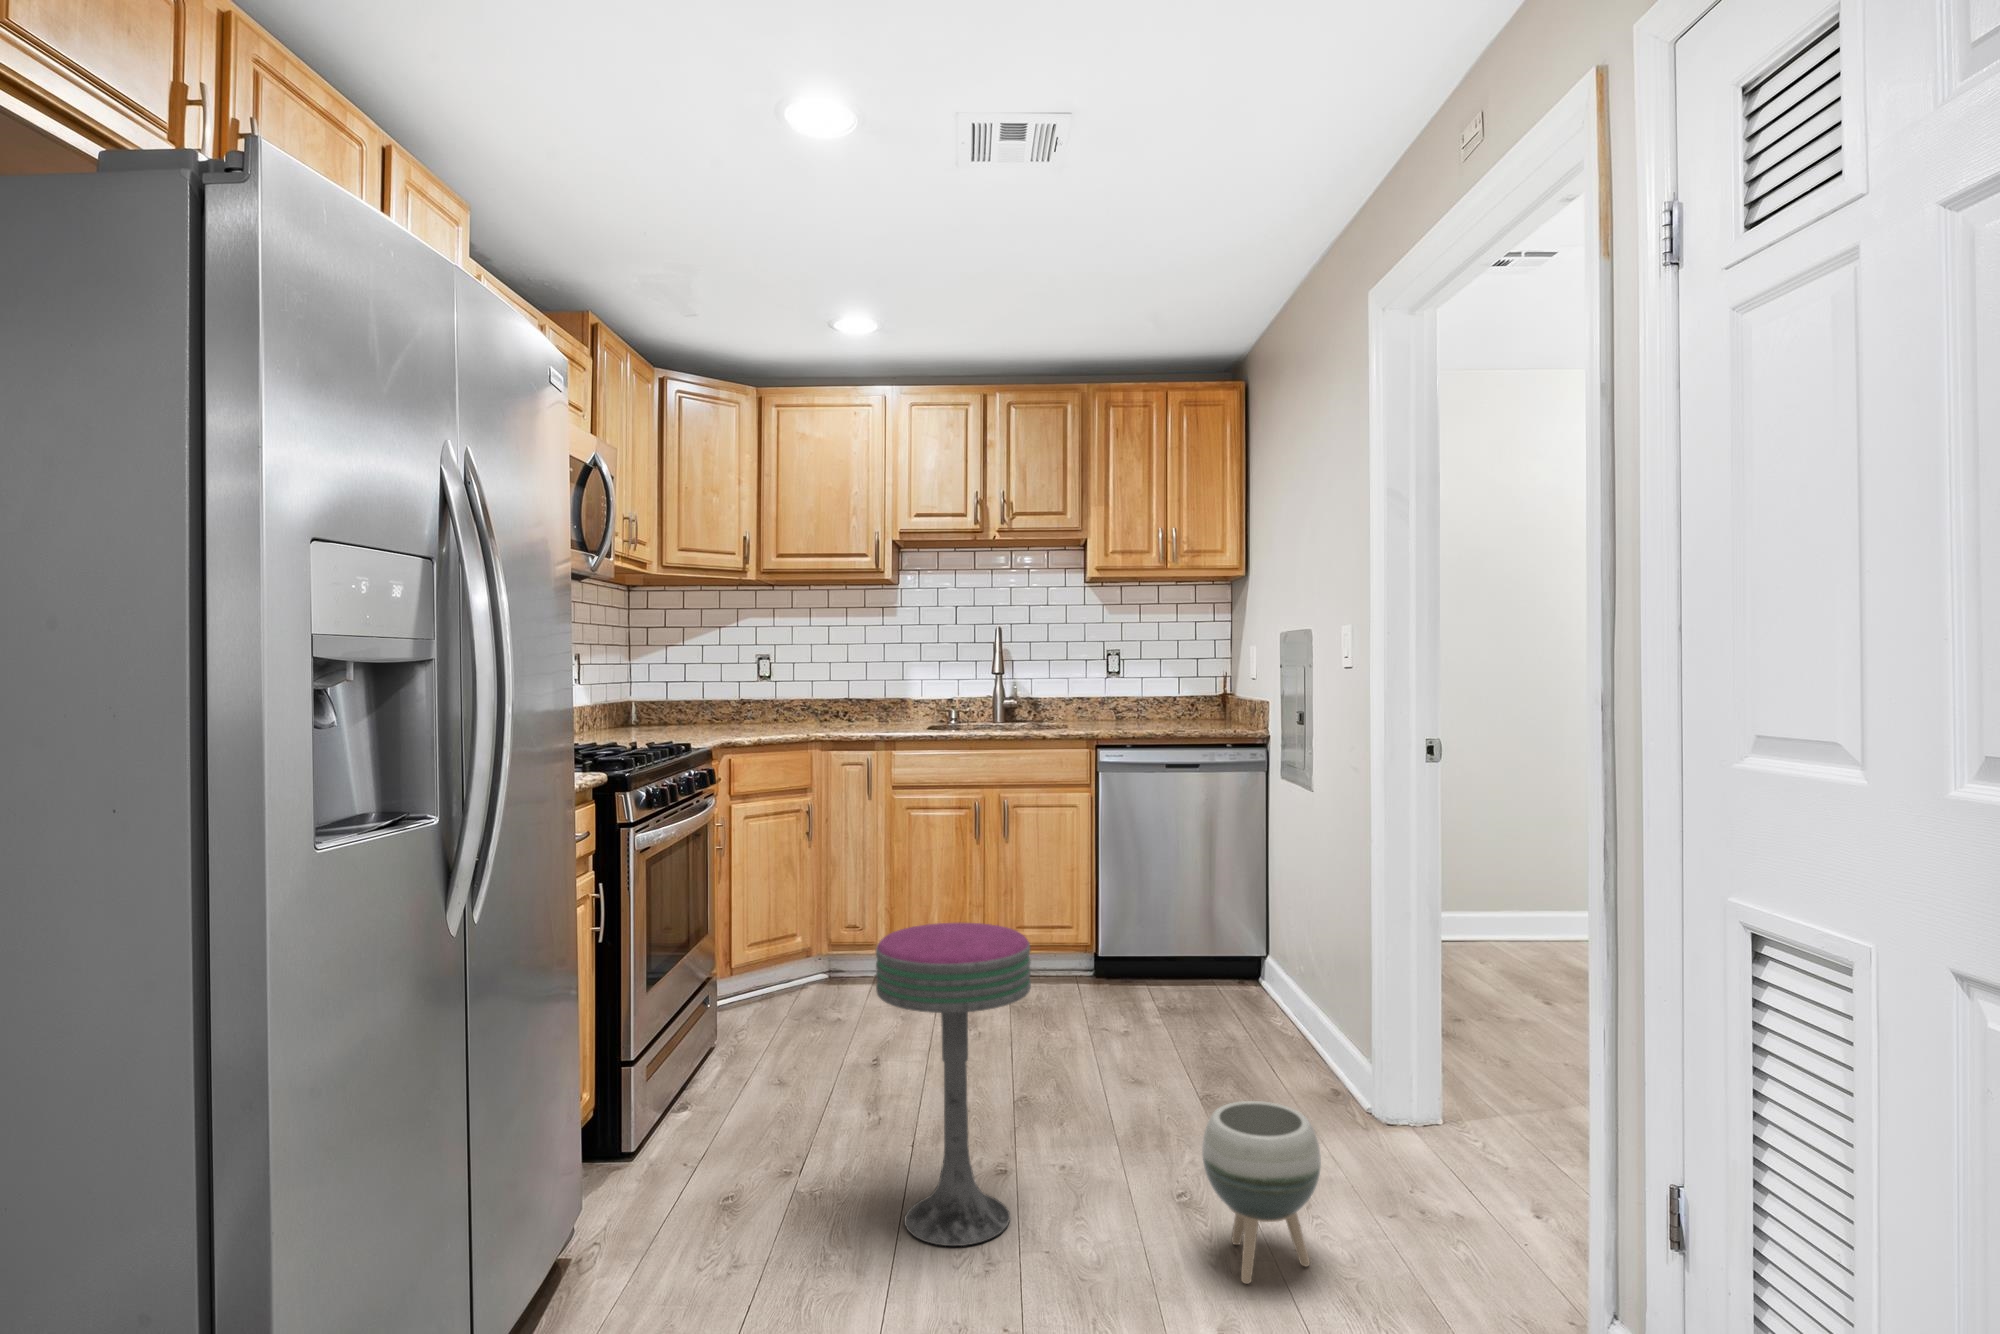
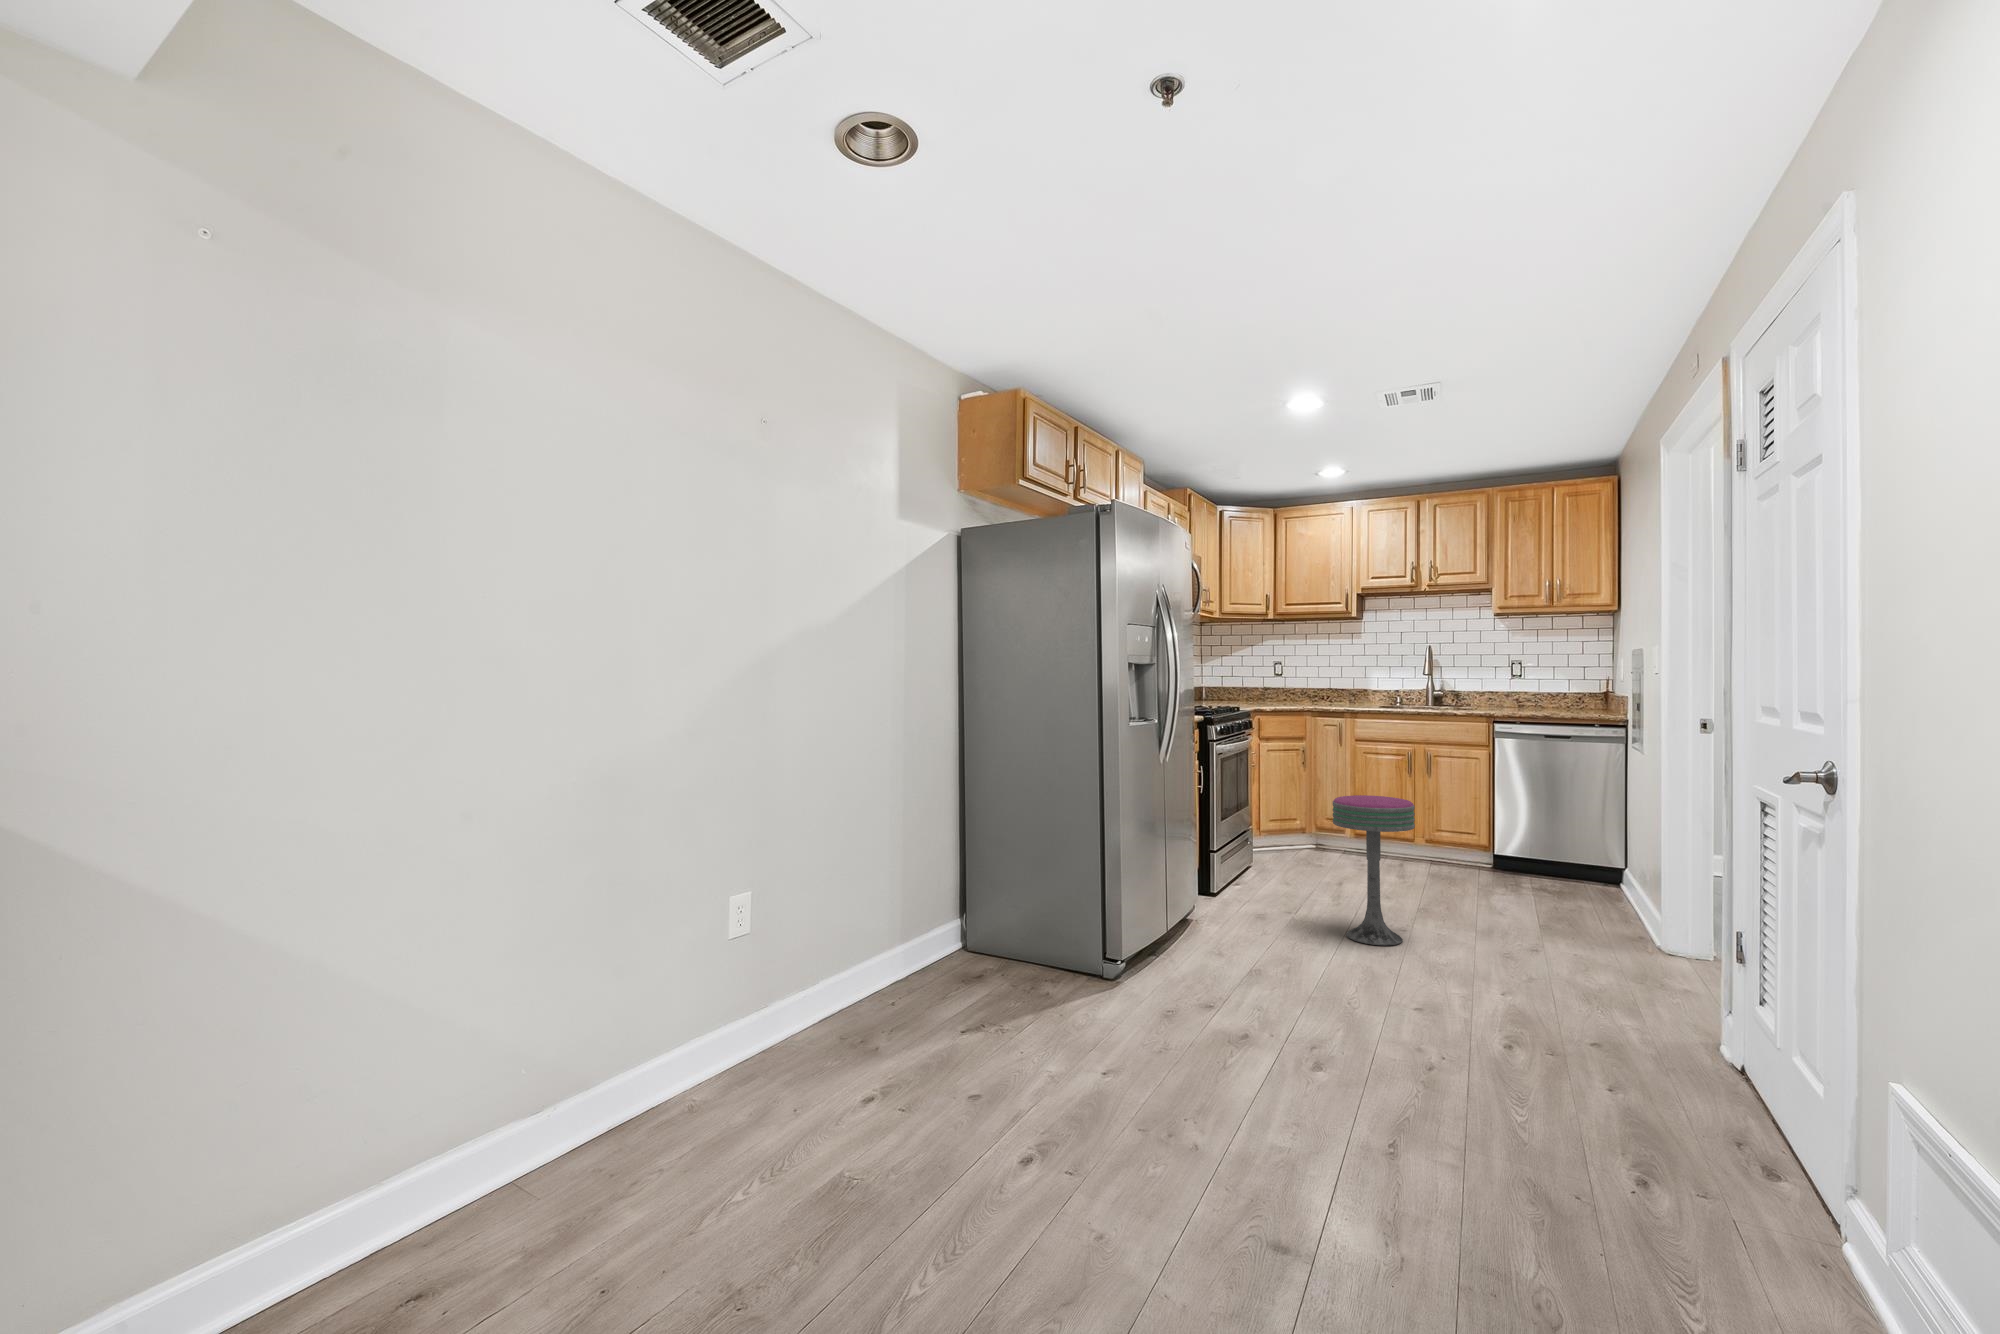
planter: present [1202,1101,1321,1284] -> none [1505,894,1575,979]

